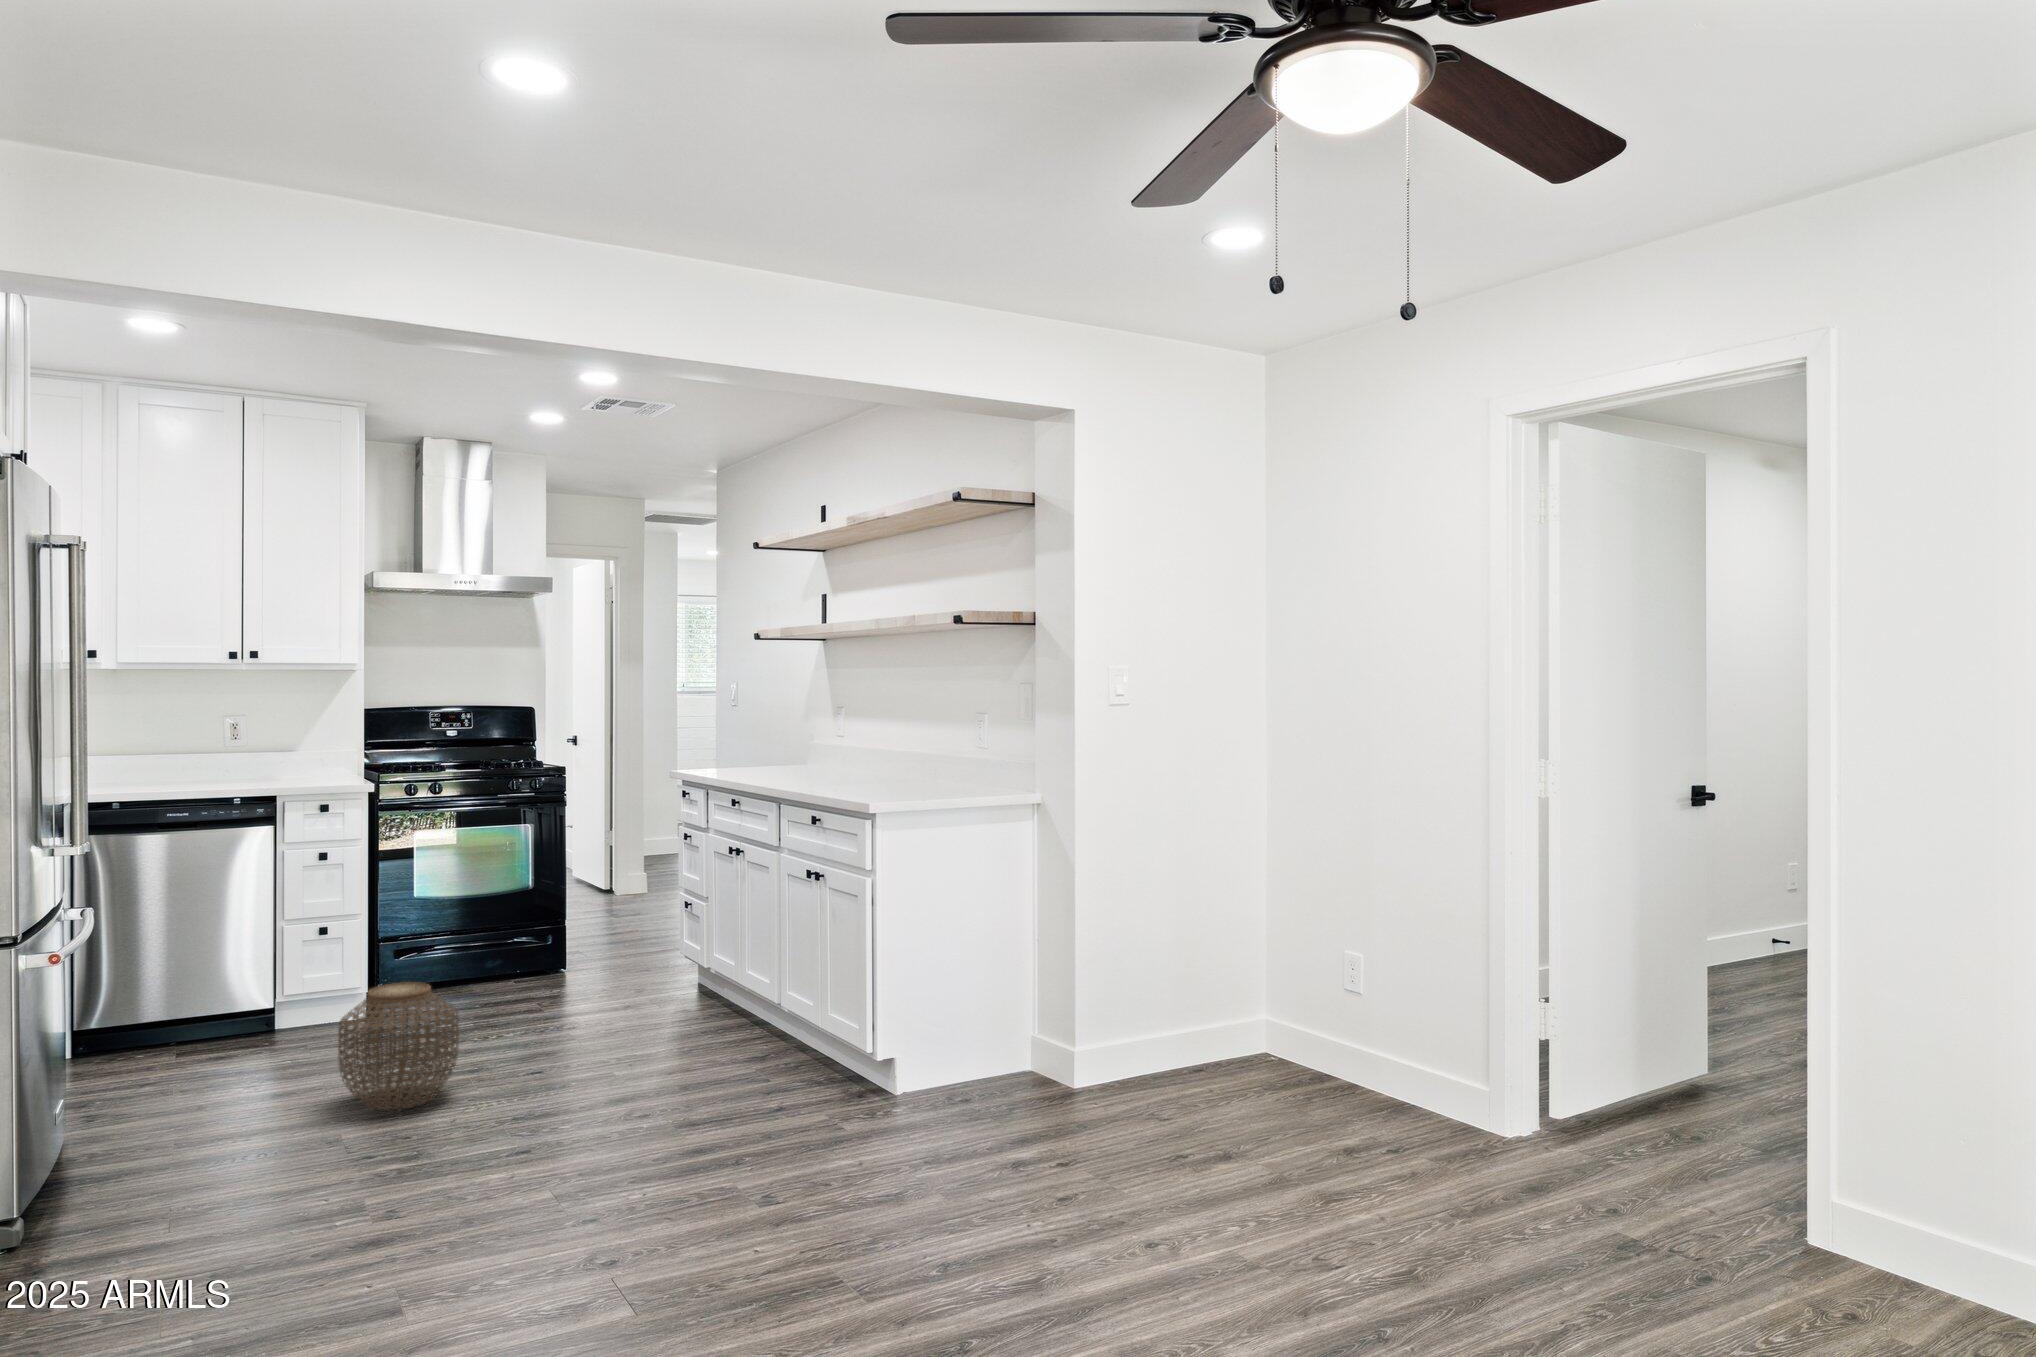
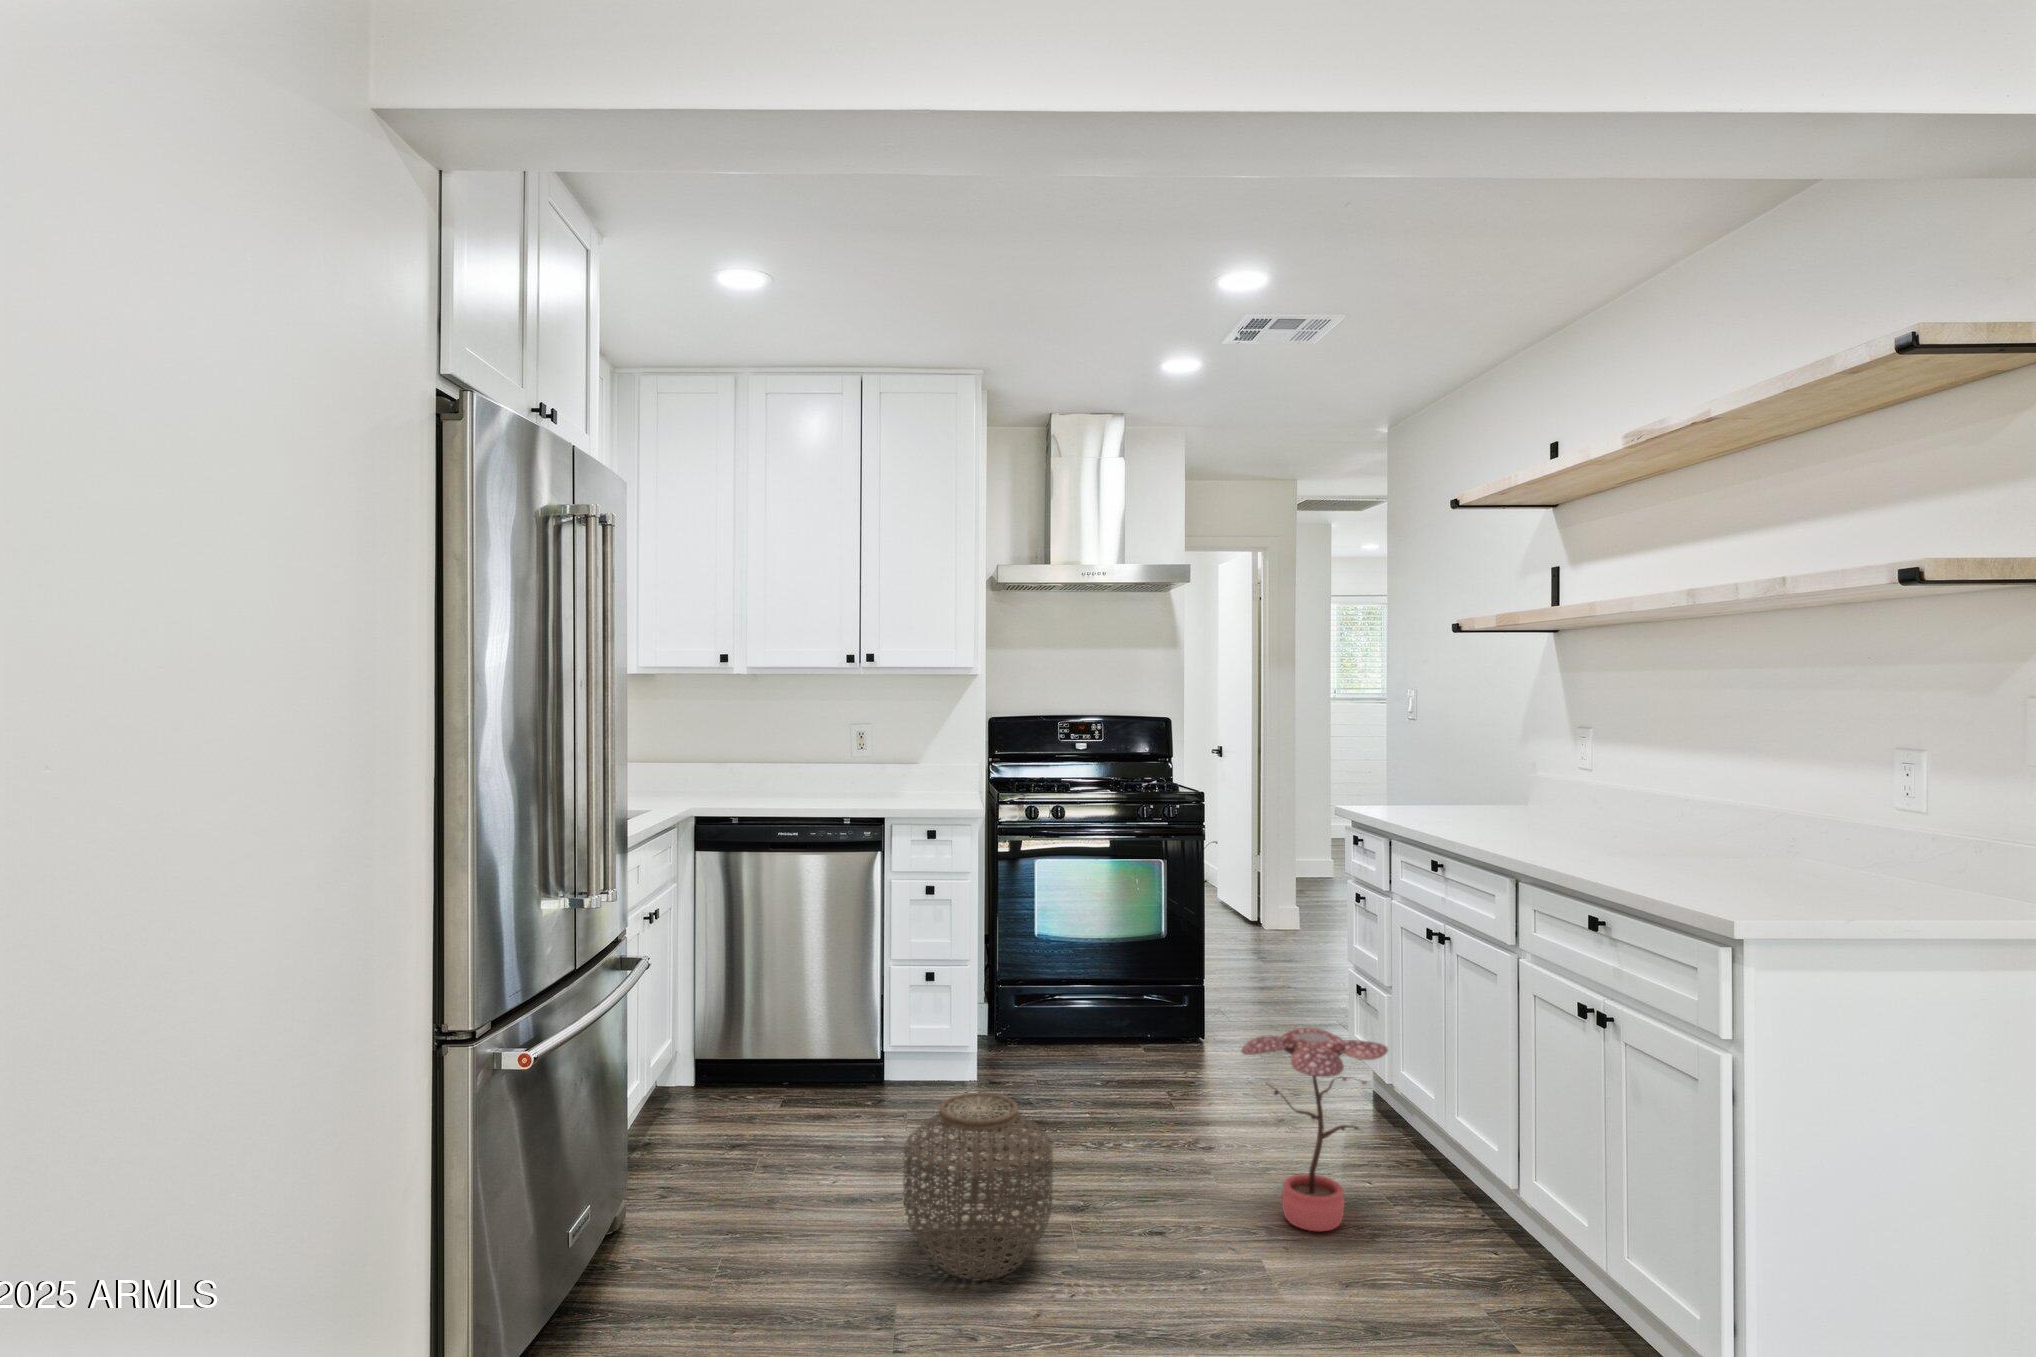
potted plant: none [597,920,700,1054] -> present [1241,1028,1388,1231]

